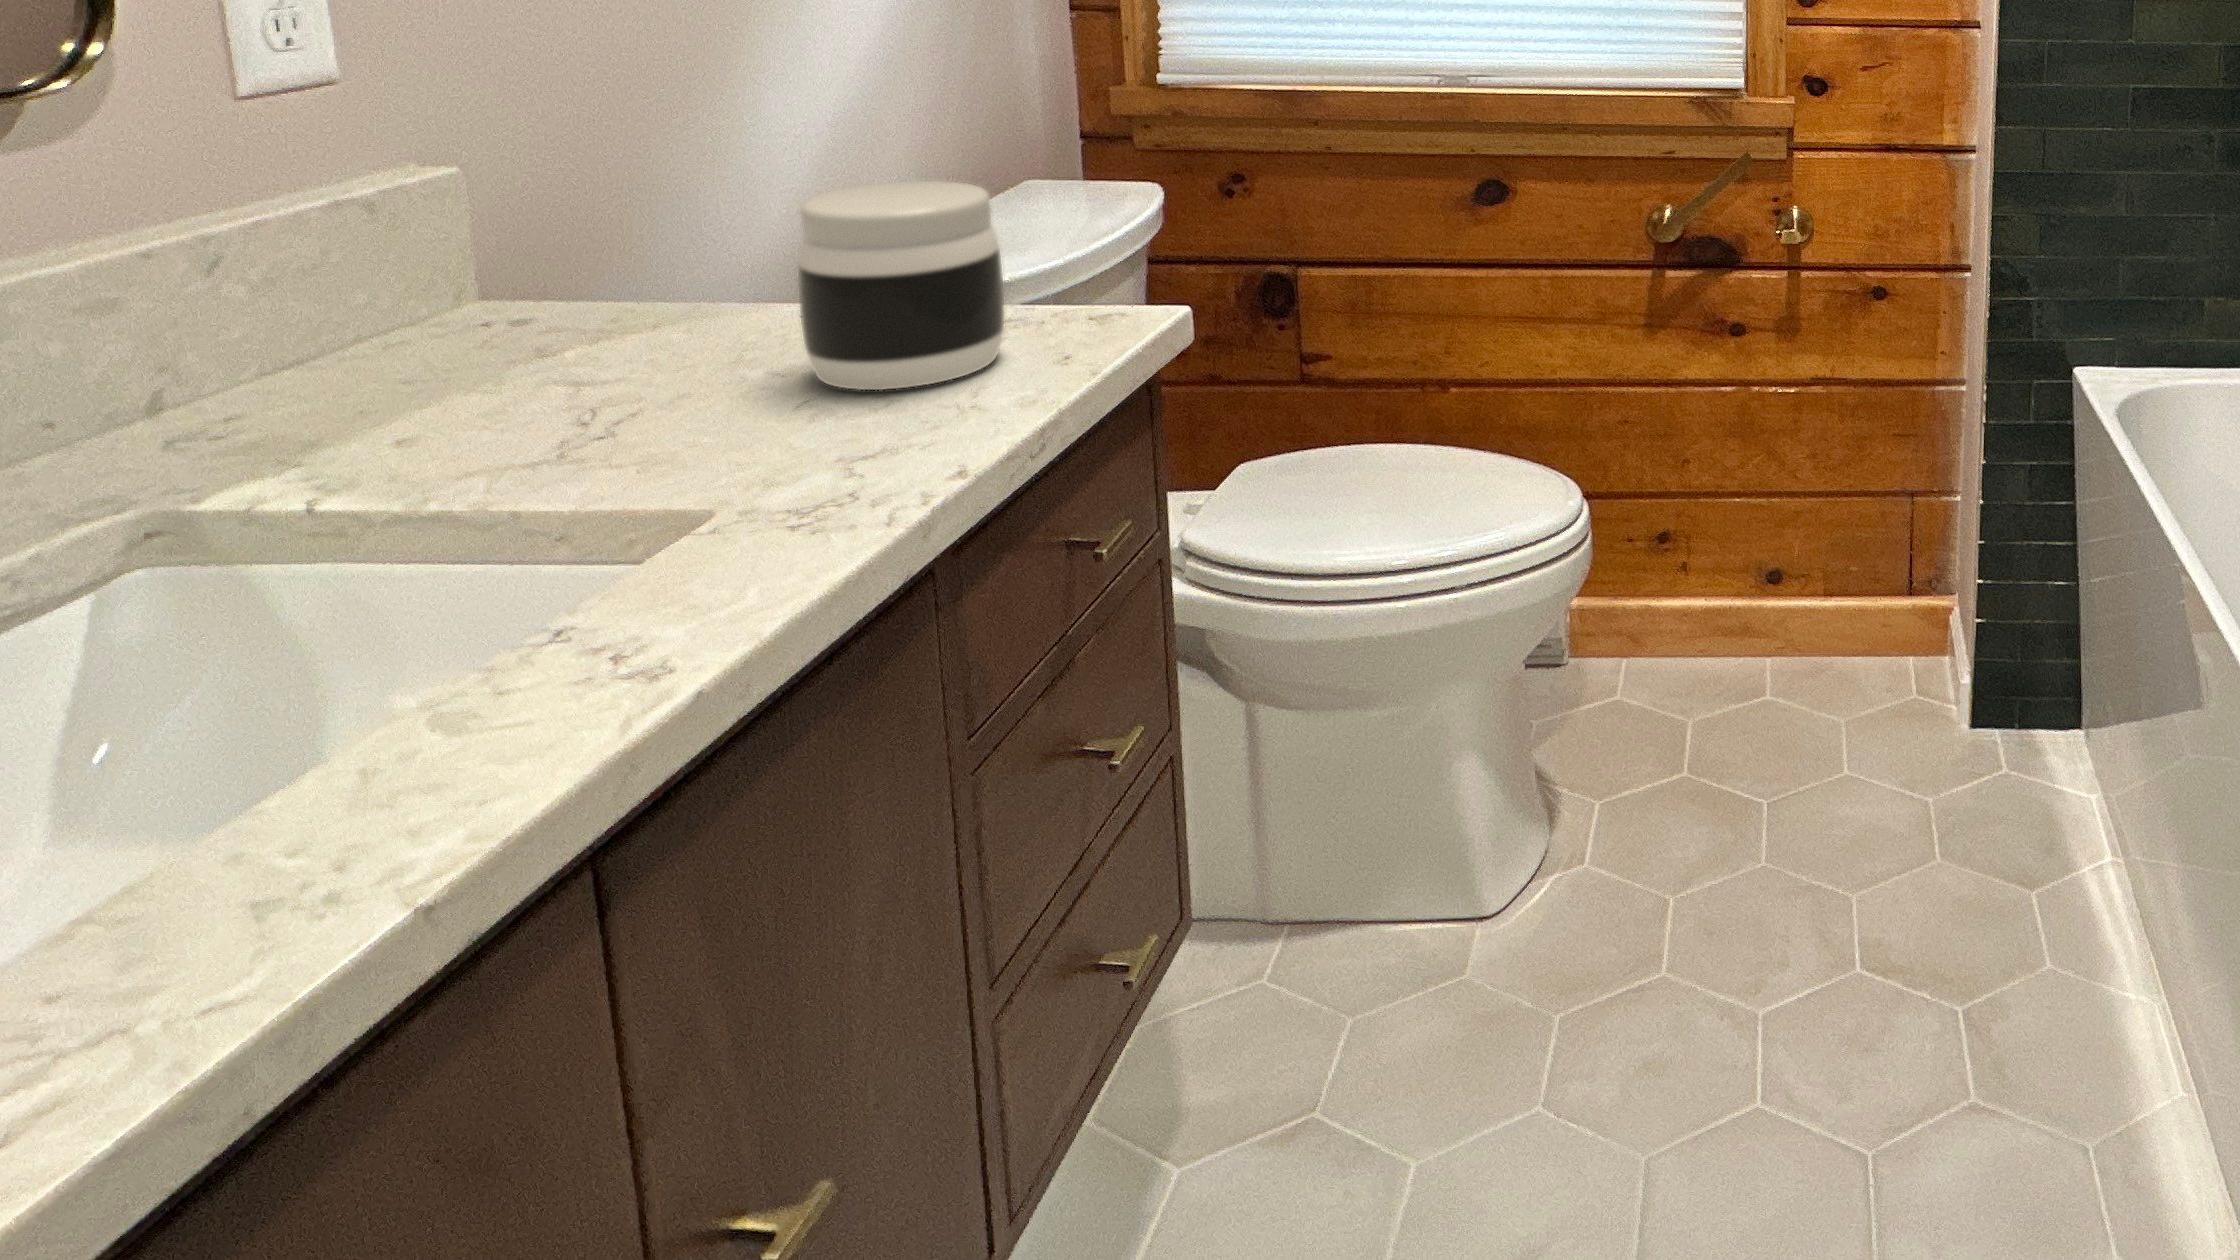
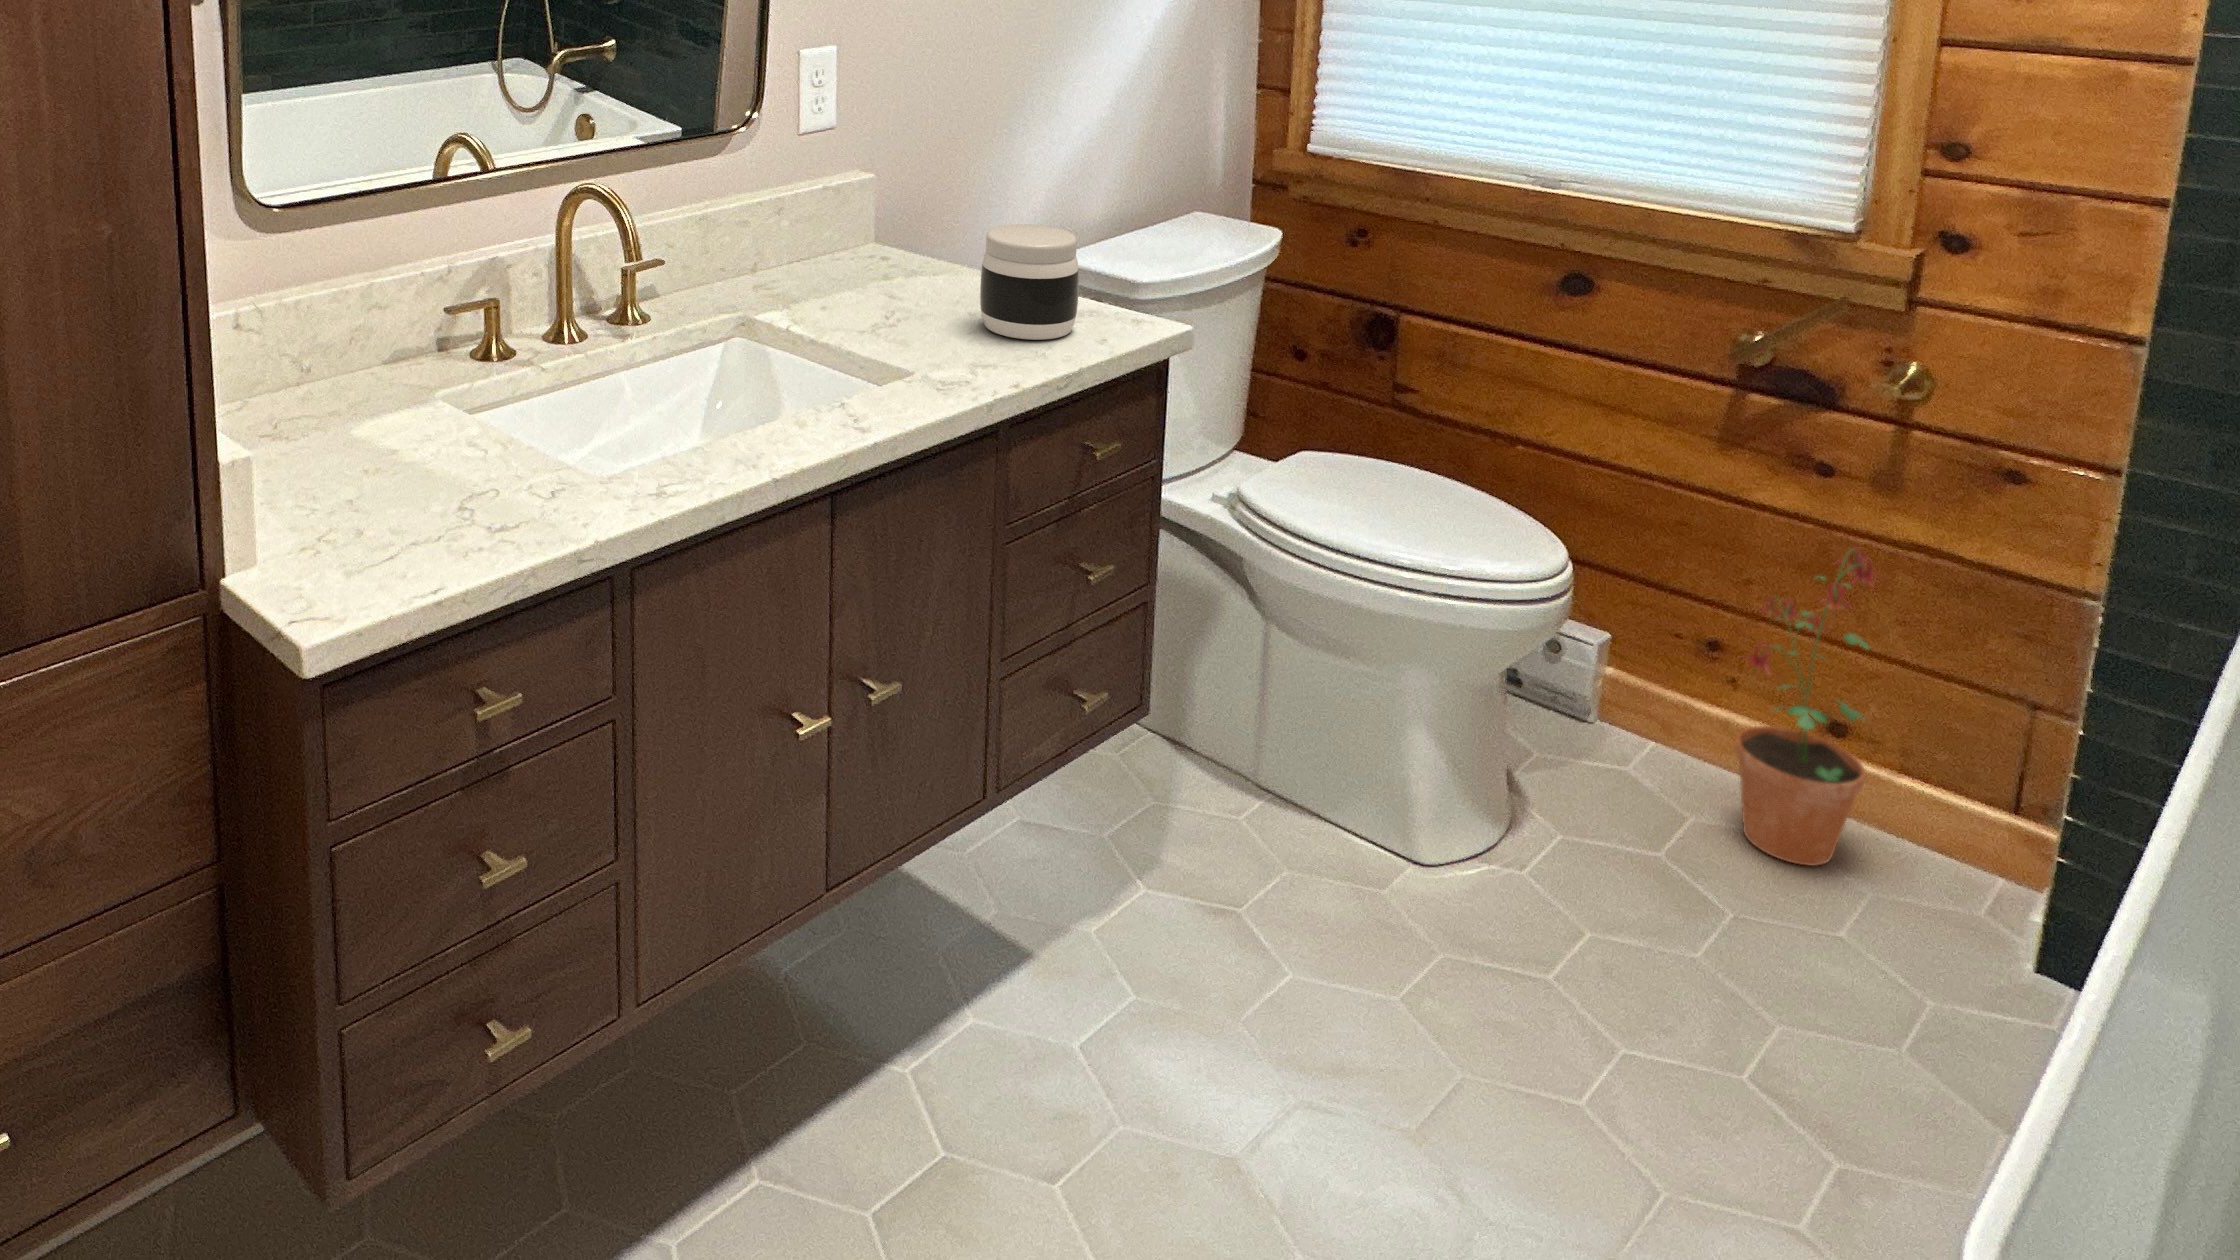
potted plant: none [1705,394,1823,725] -> present [1735,547,1874,866]

